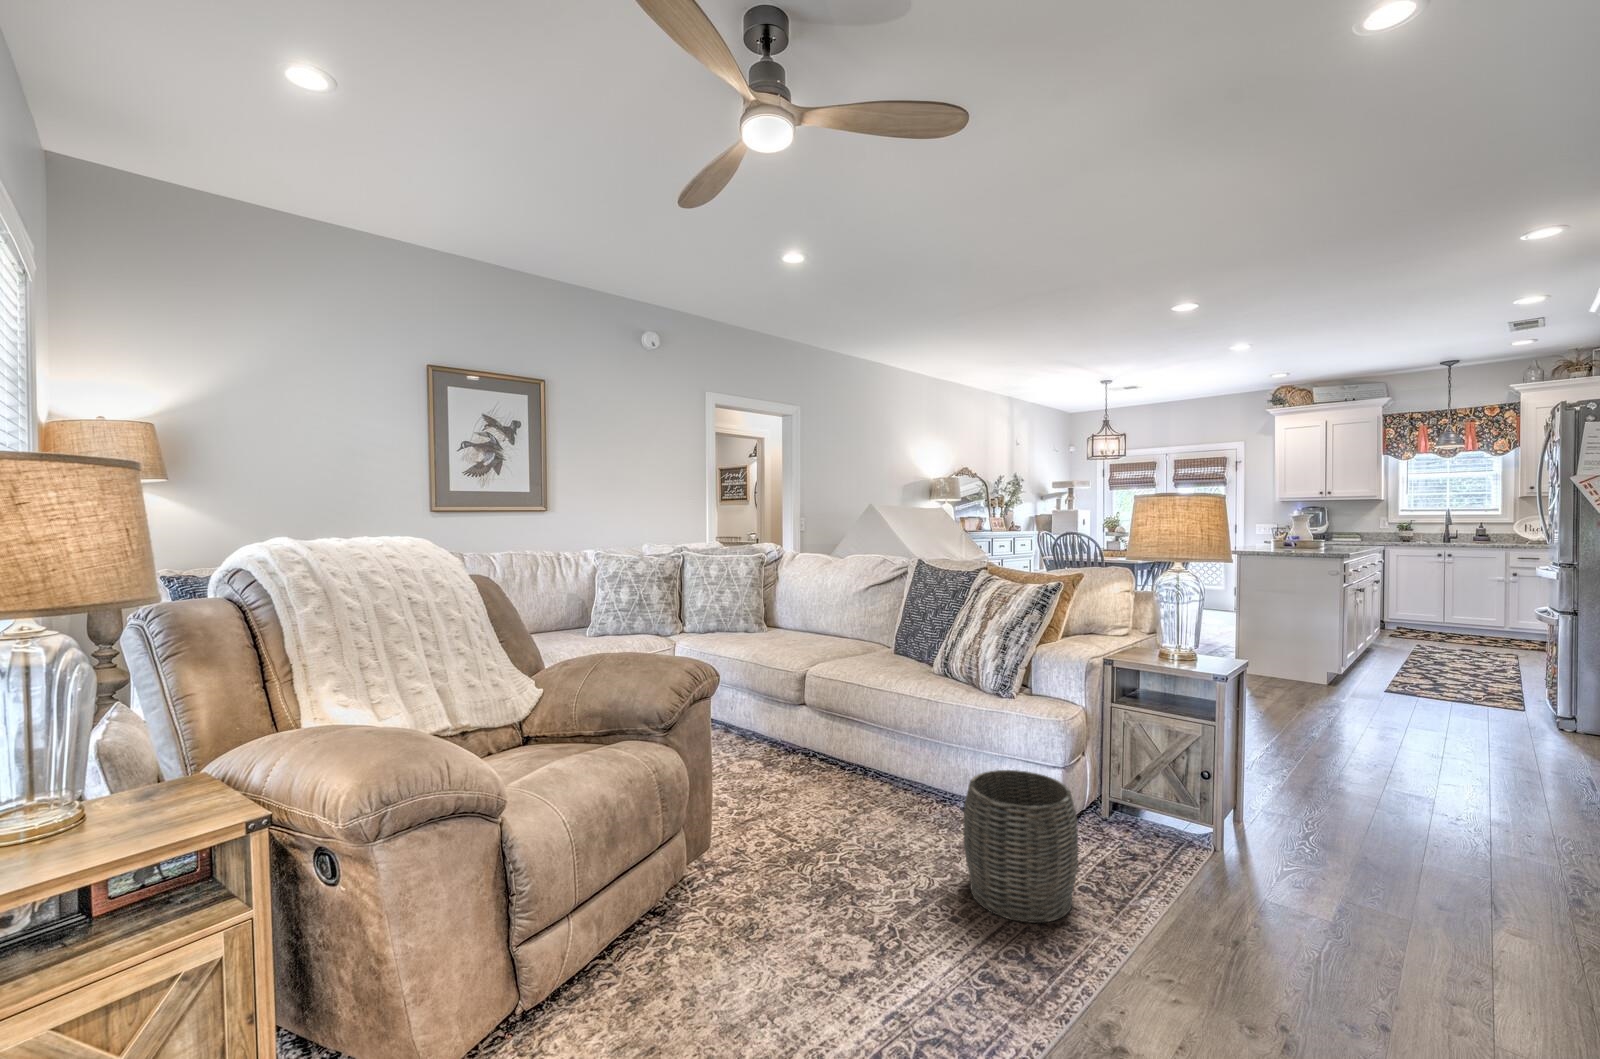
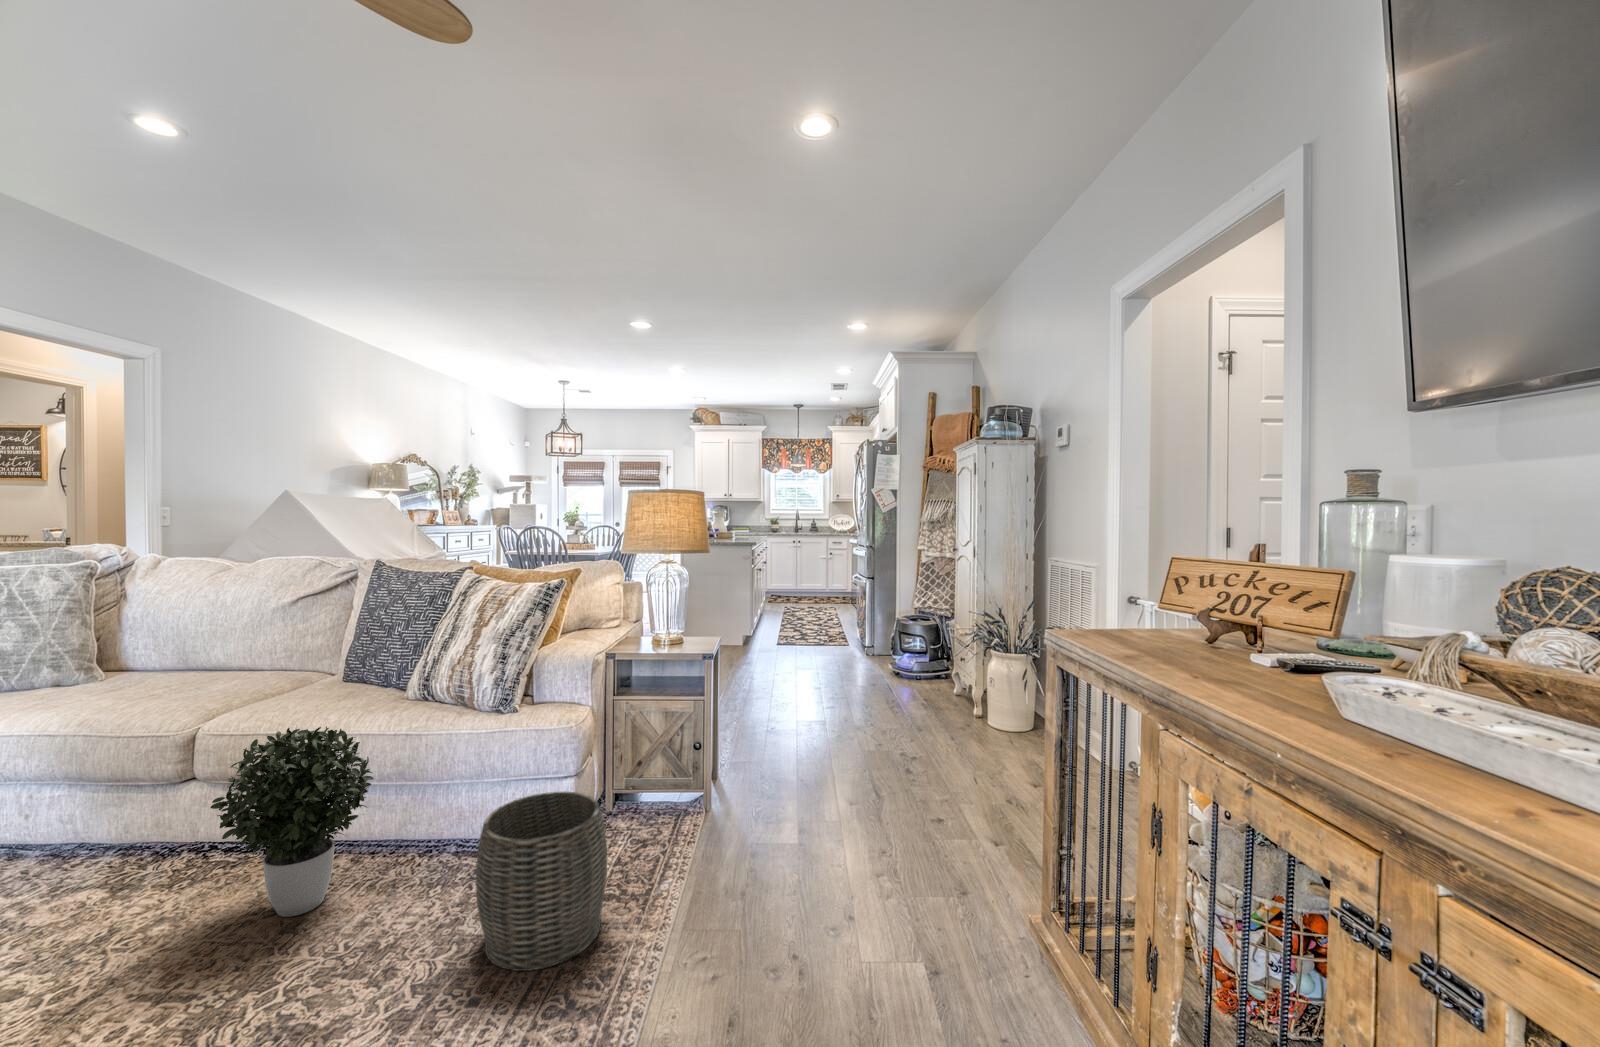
potted plant: none [808,676,904,814] -> present [210,727,374,917]

